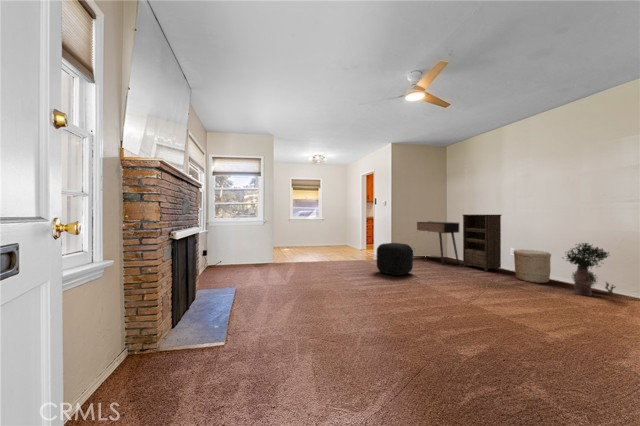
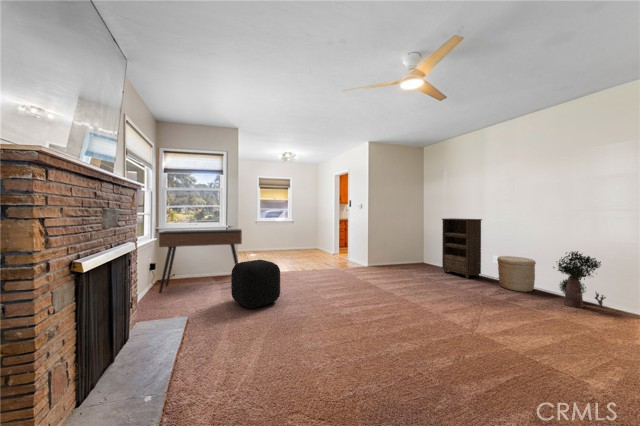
console table: present [417,221,459,265] -> present [159,229,242,293]
ottoman: present [377,243,413,275] -> present [231,260,280,308]

